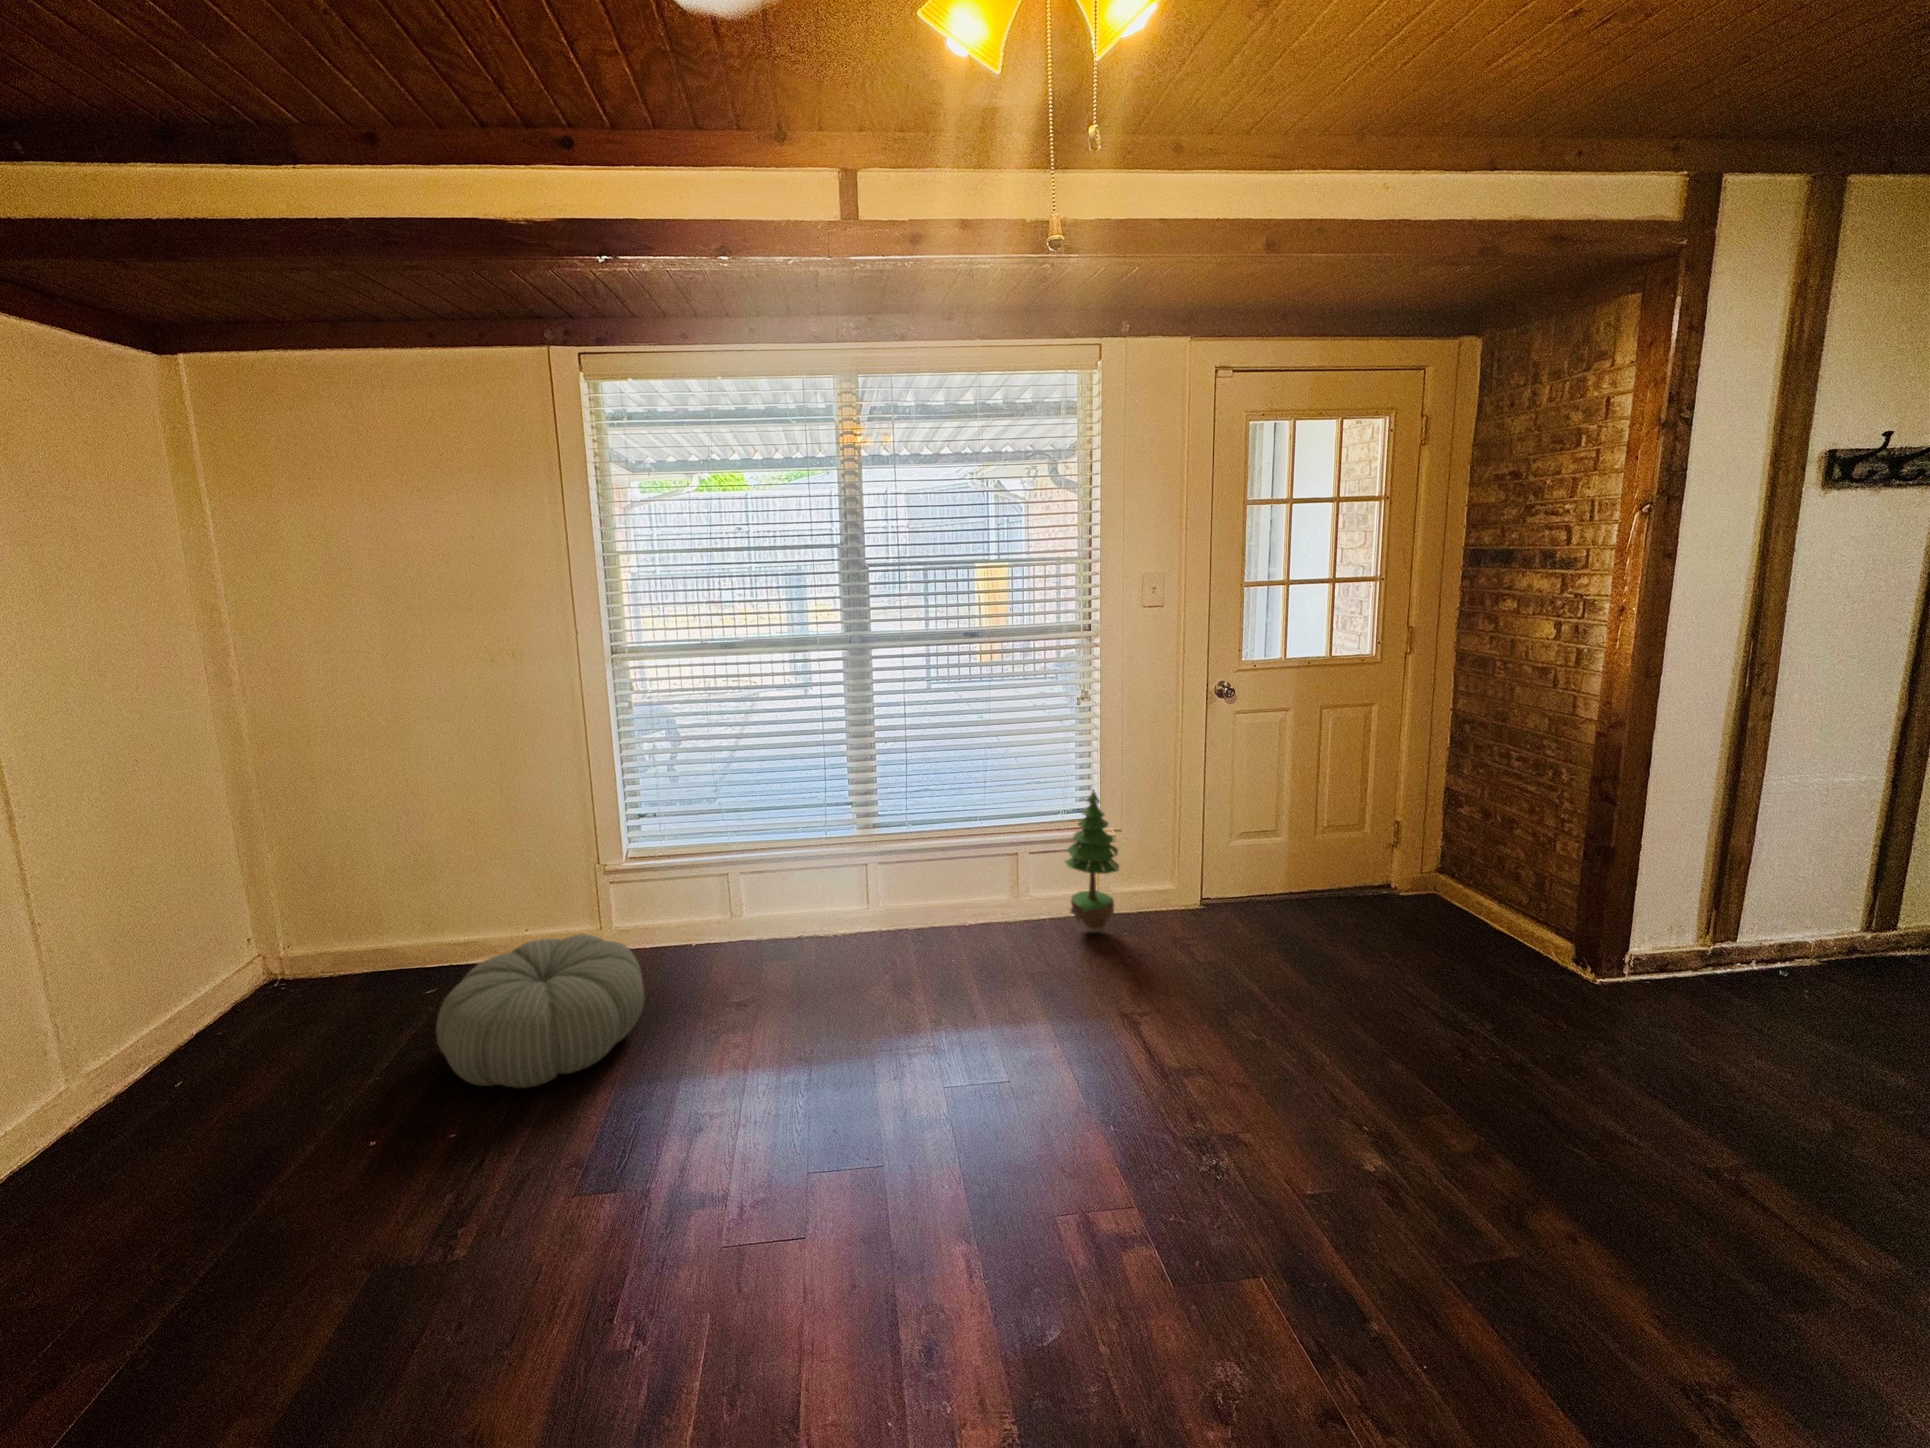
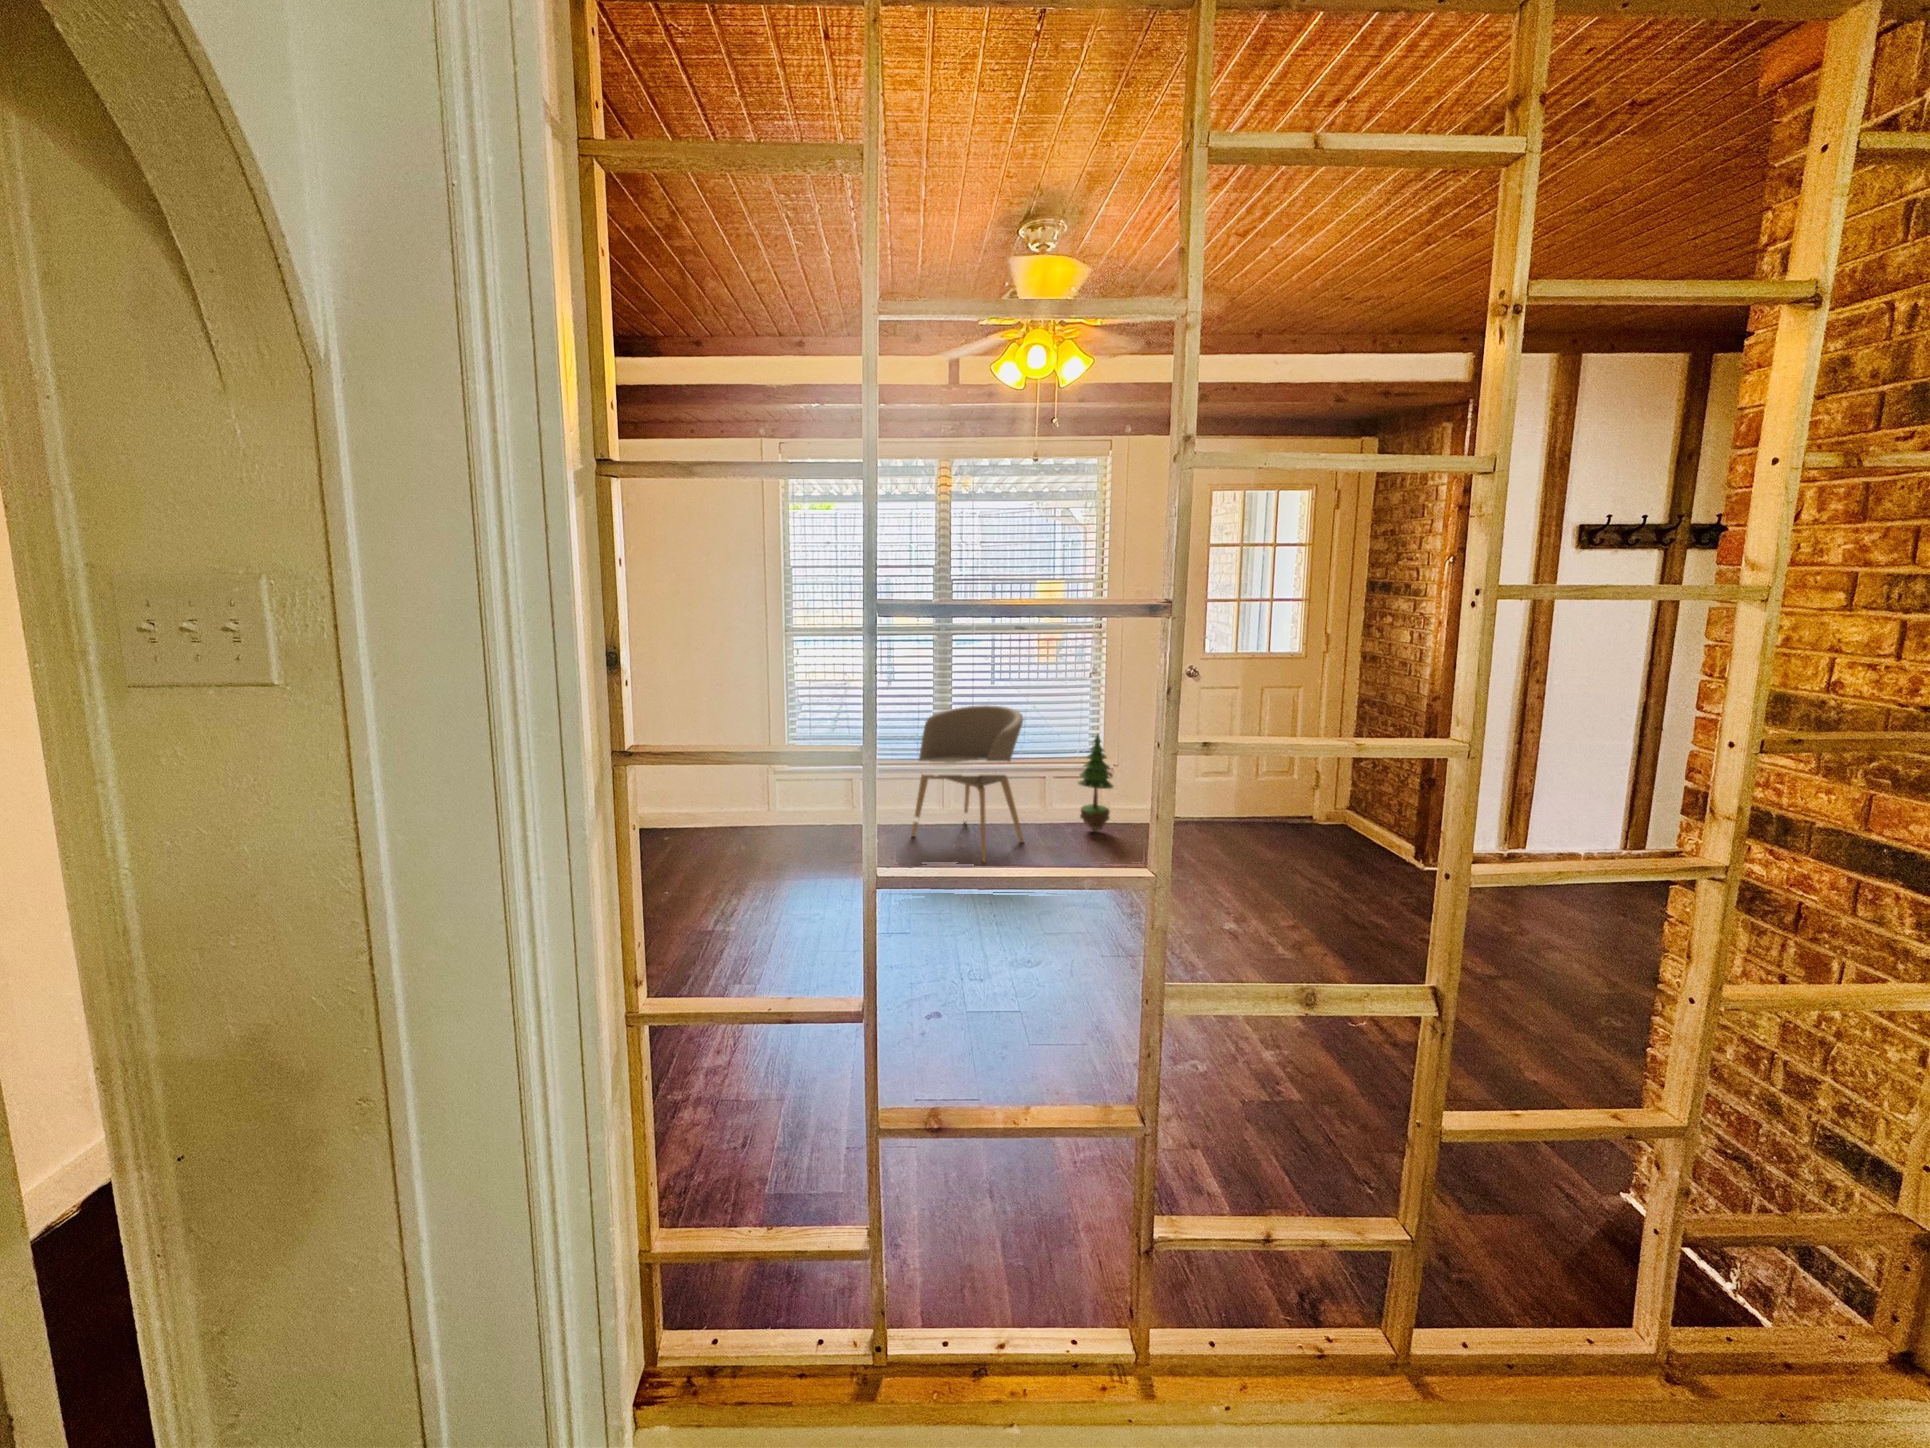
armchair: none [819,754,992,1018] -> present [912,705,1024,862]
pouf: present [436,934,644,1088] -> none [694,803,809,875]

